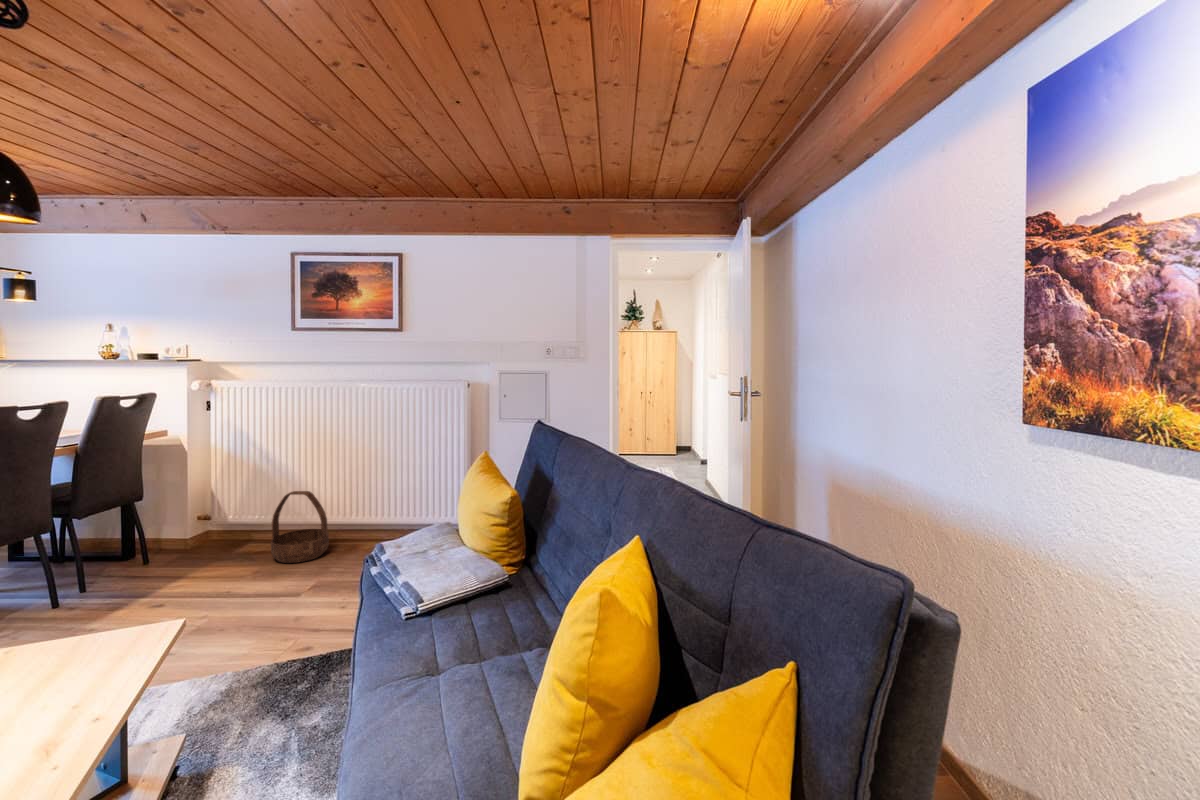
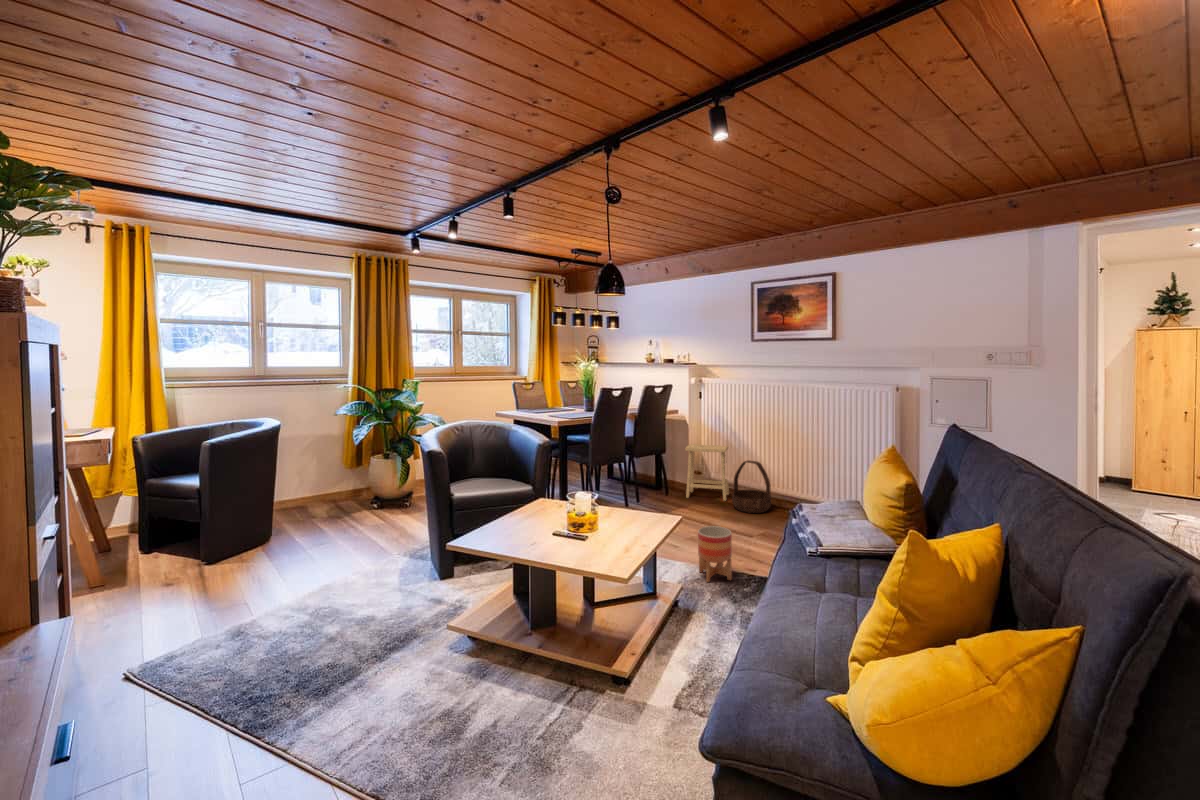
footstool: none [185,475,265,563] -> present [686,444,729,501]
planter: none [211,603,277,701] -> present [698,526,732,582]

